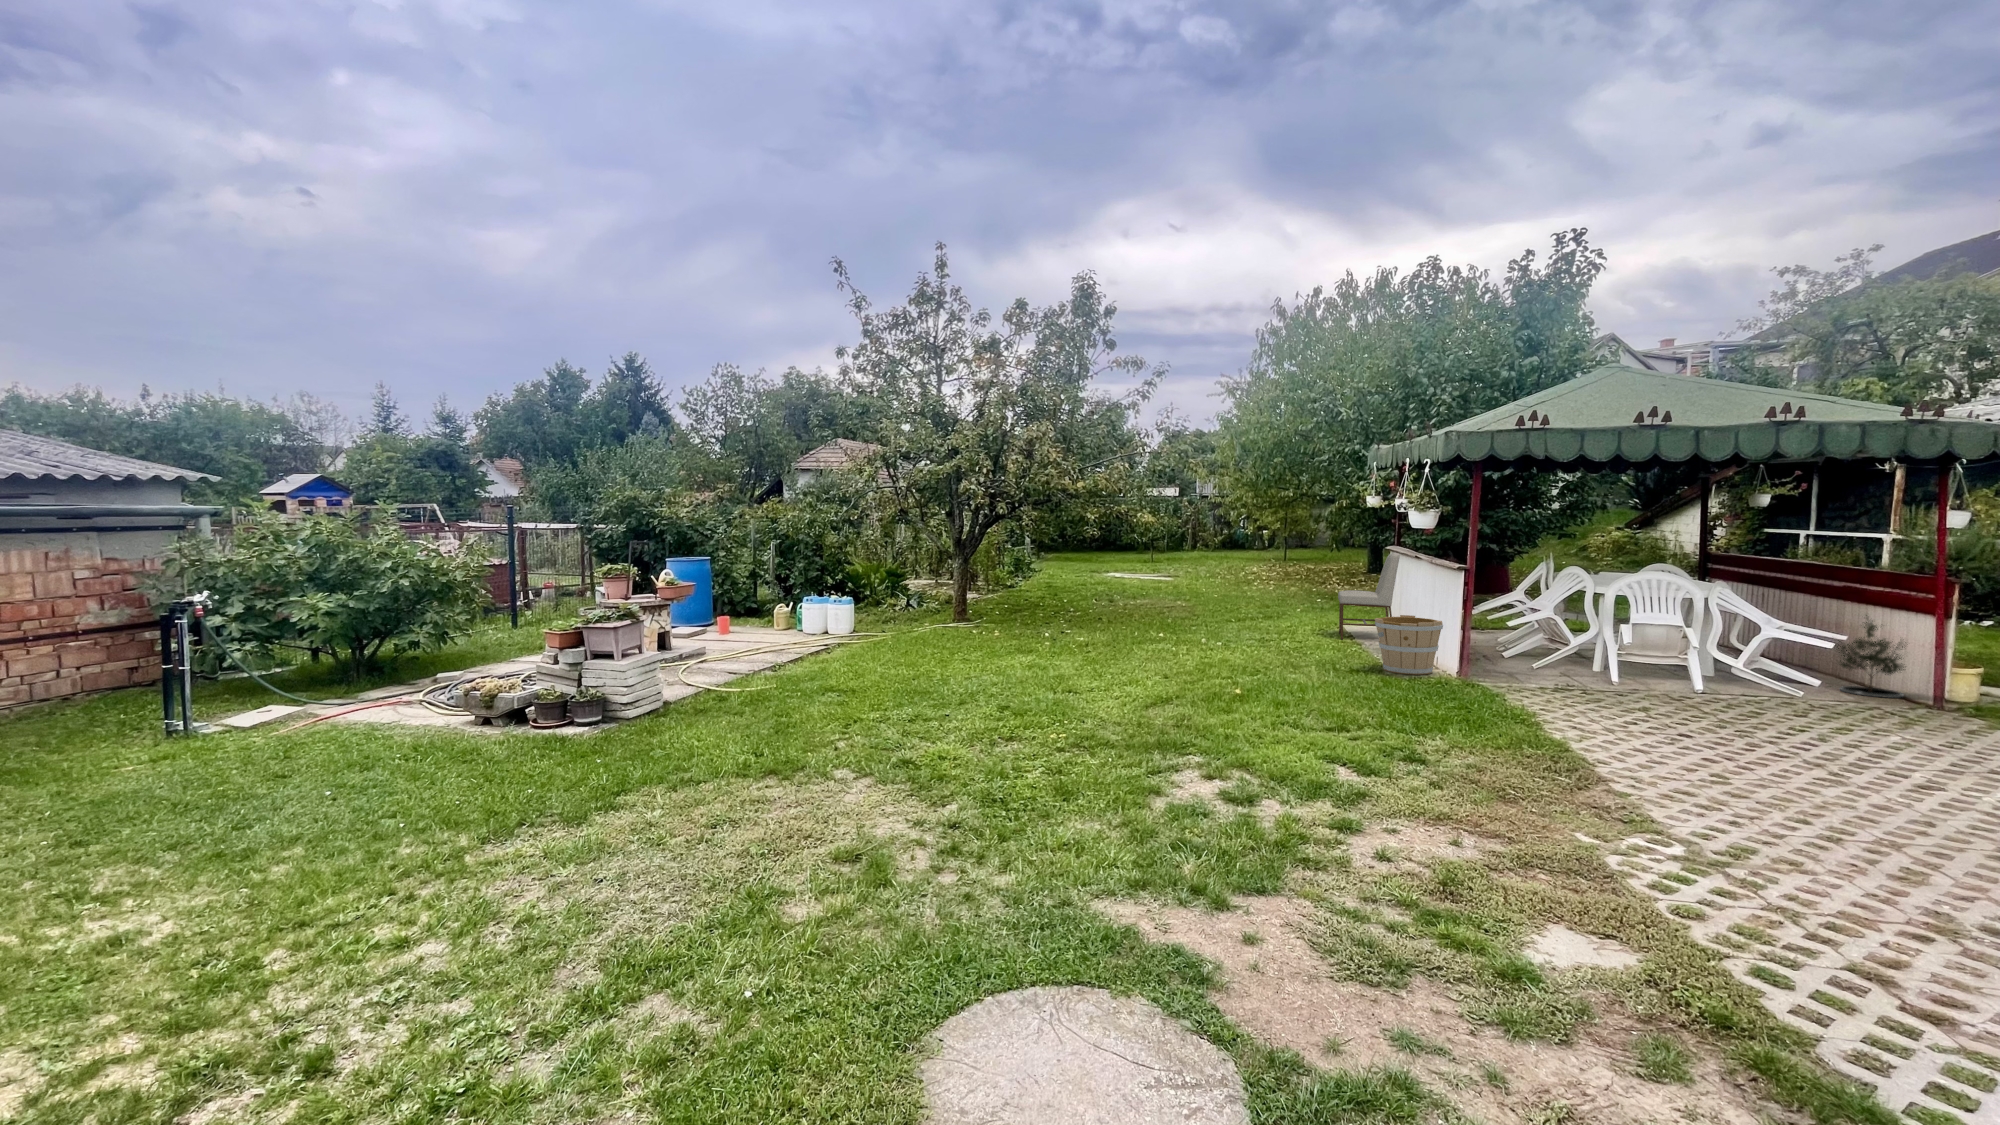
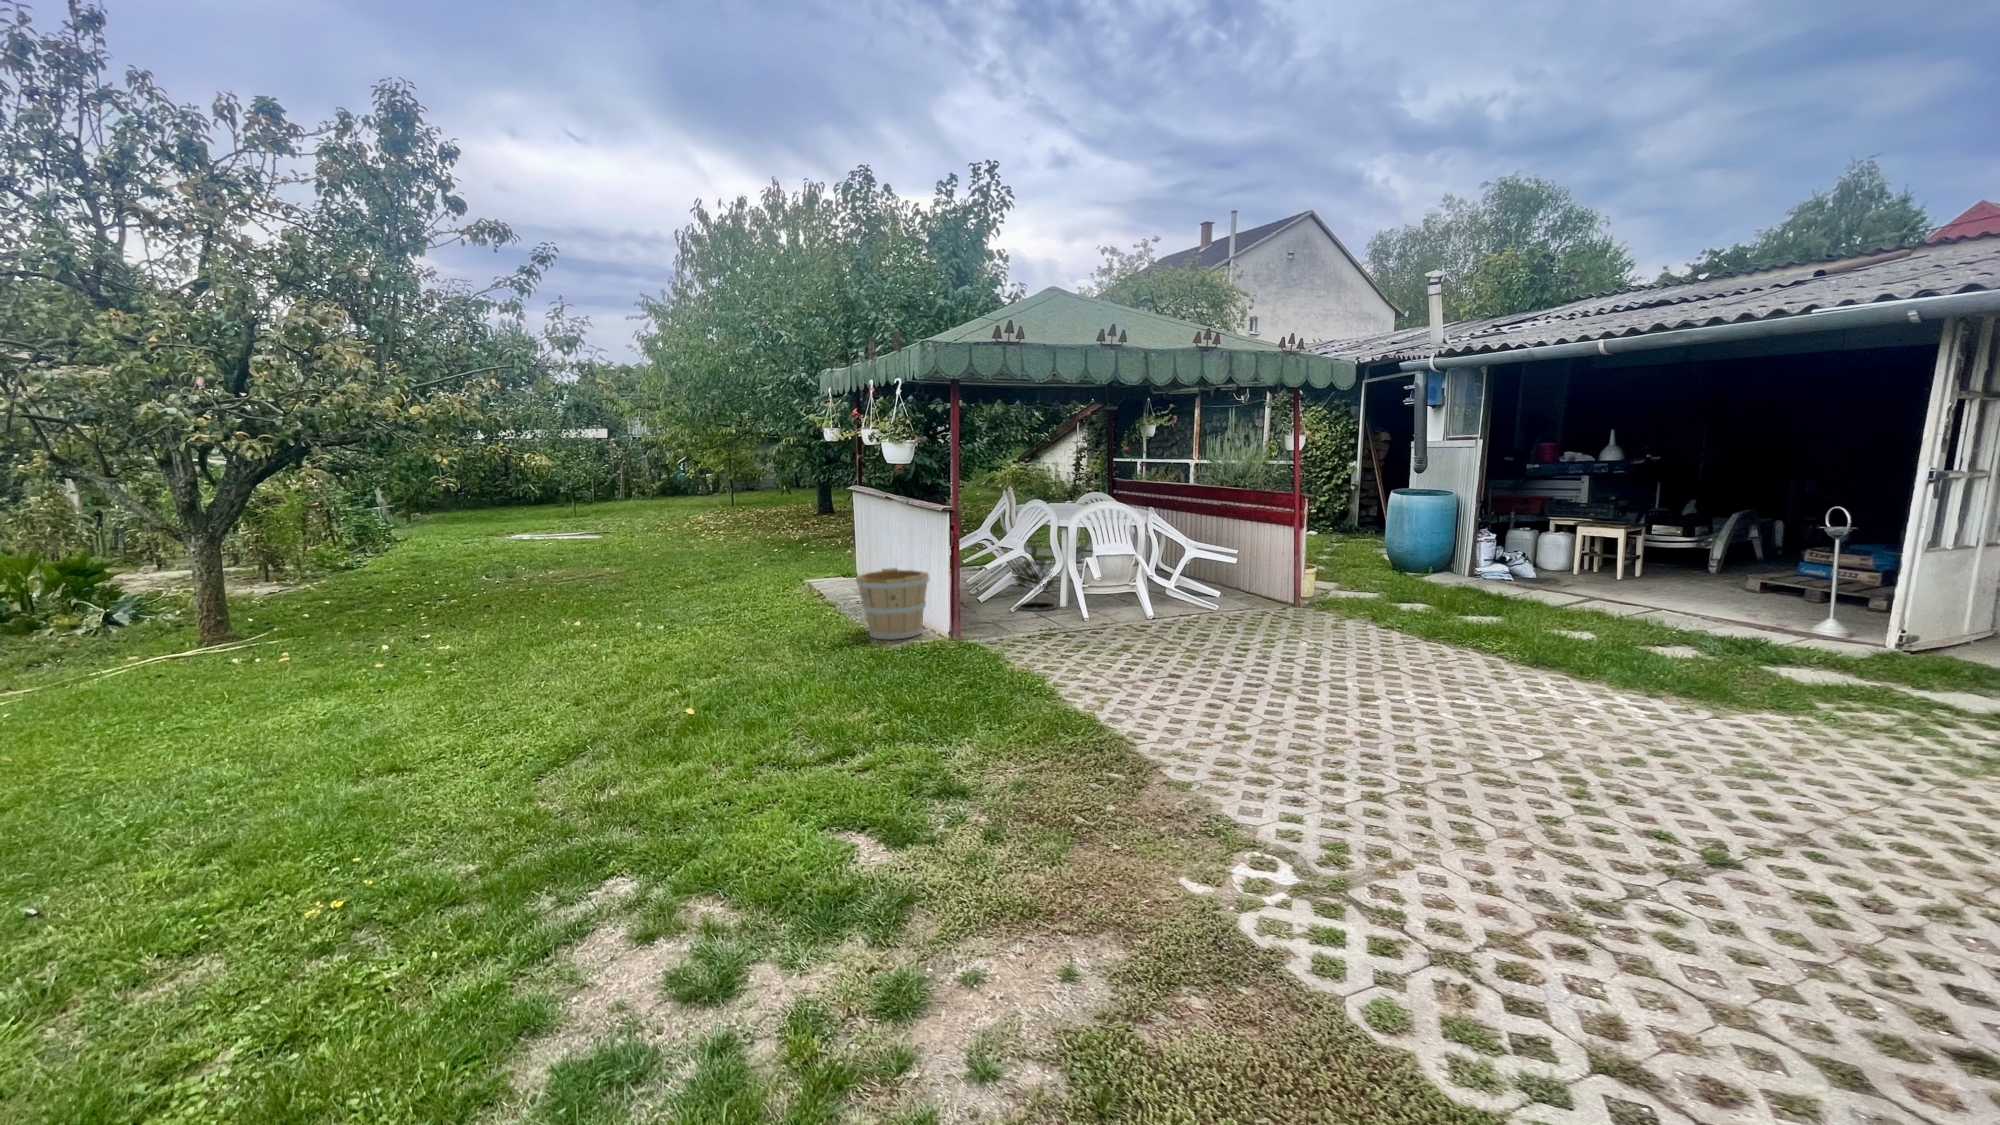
chair: present [1338,553,1400,639] -> none [804,494,870,601]
potted tree: present [1835,615,1906,698] -> present [1013,543,1056,611]

